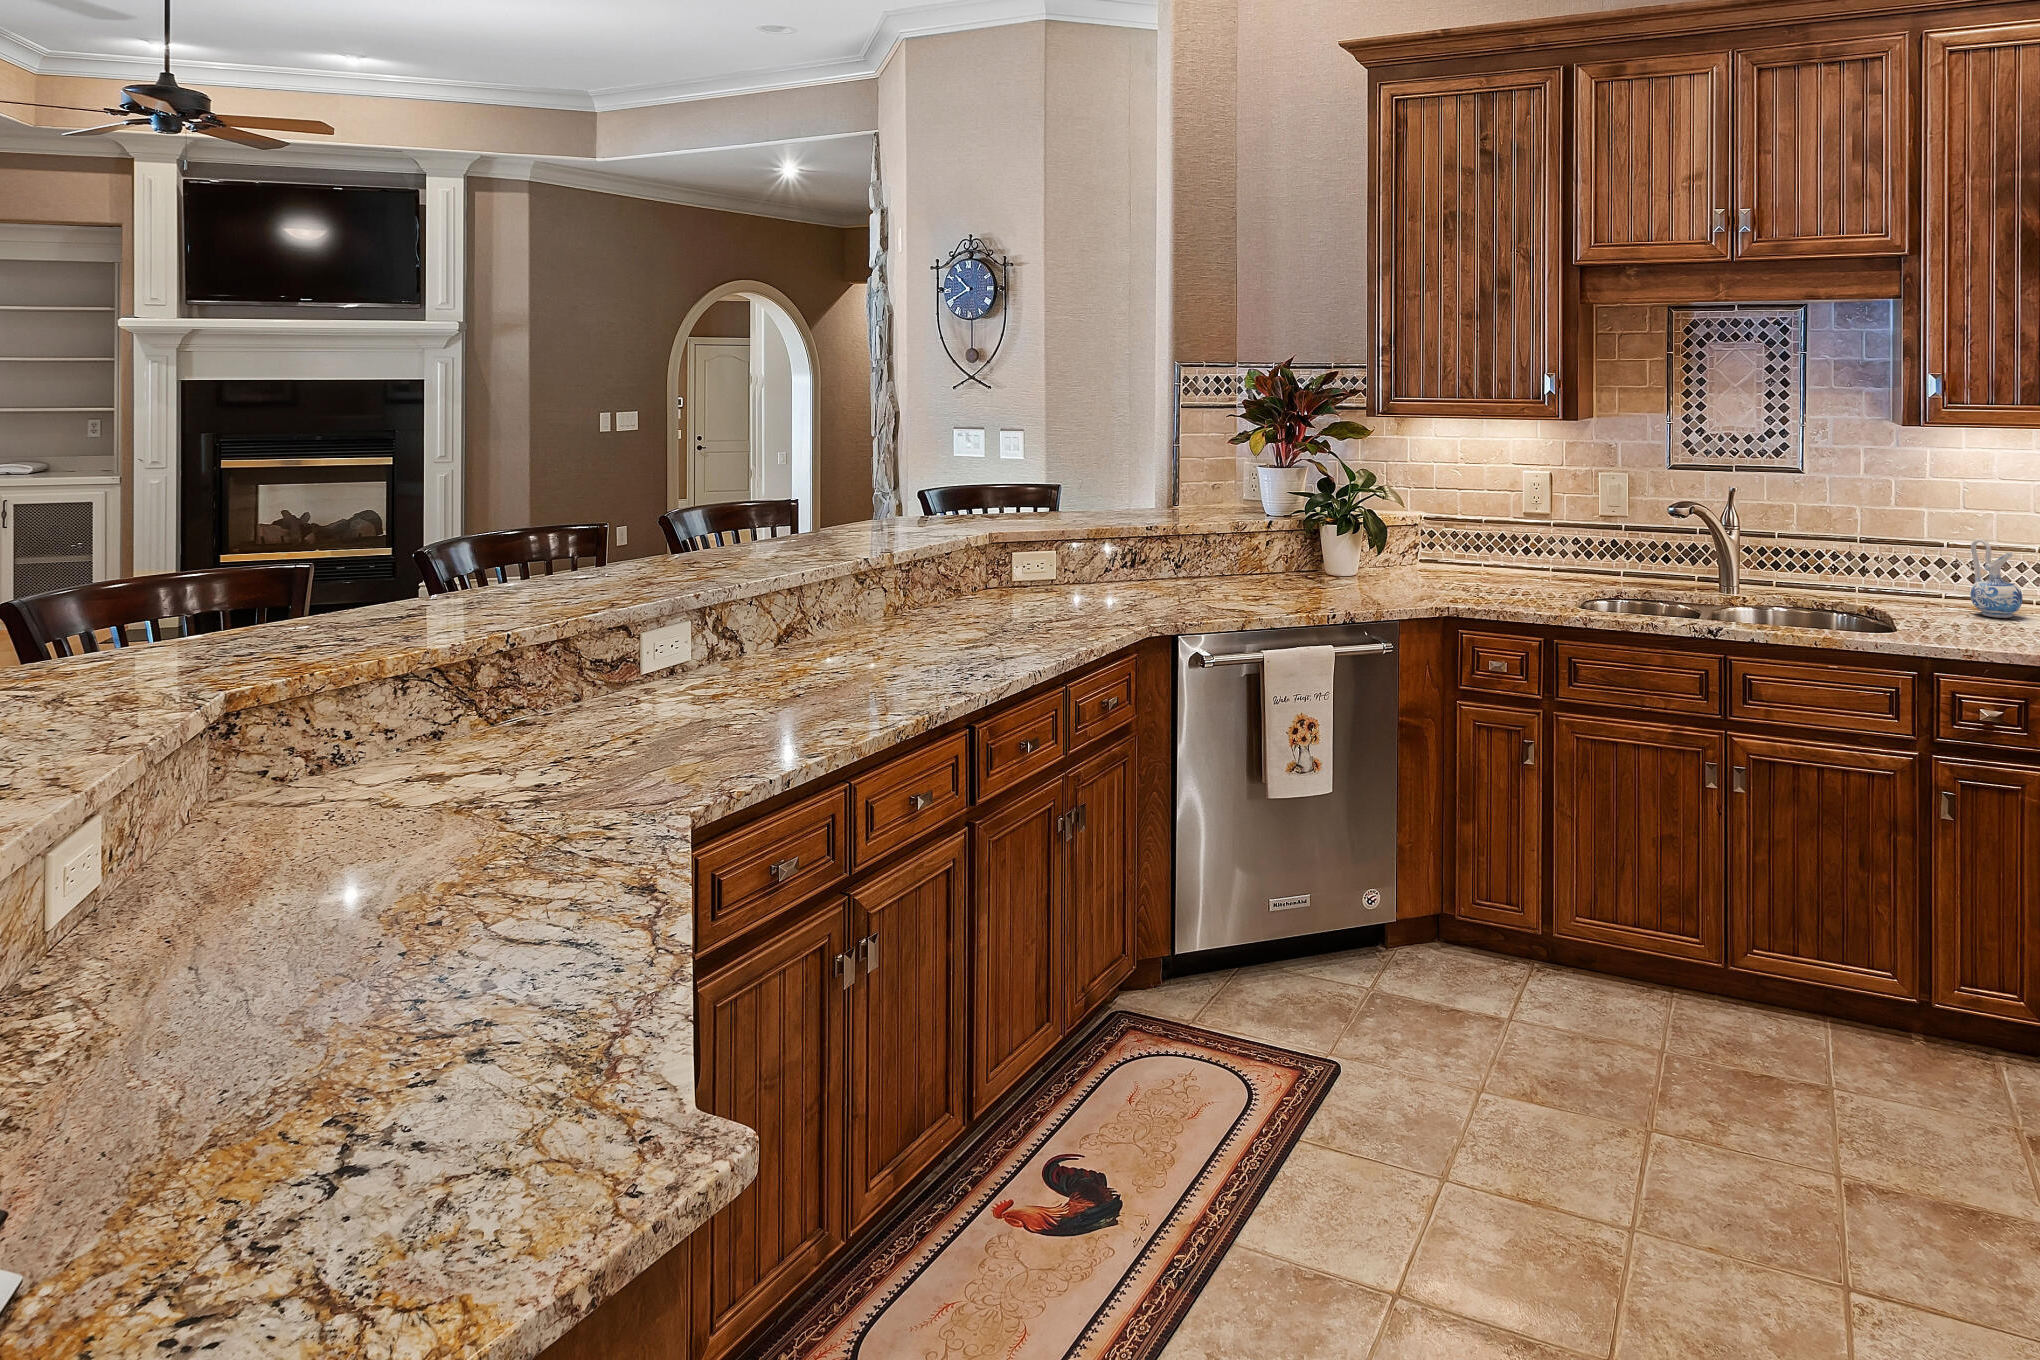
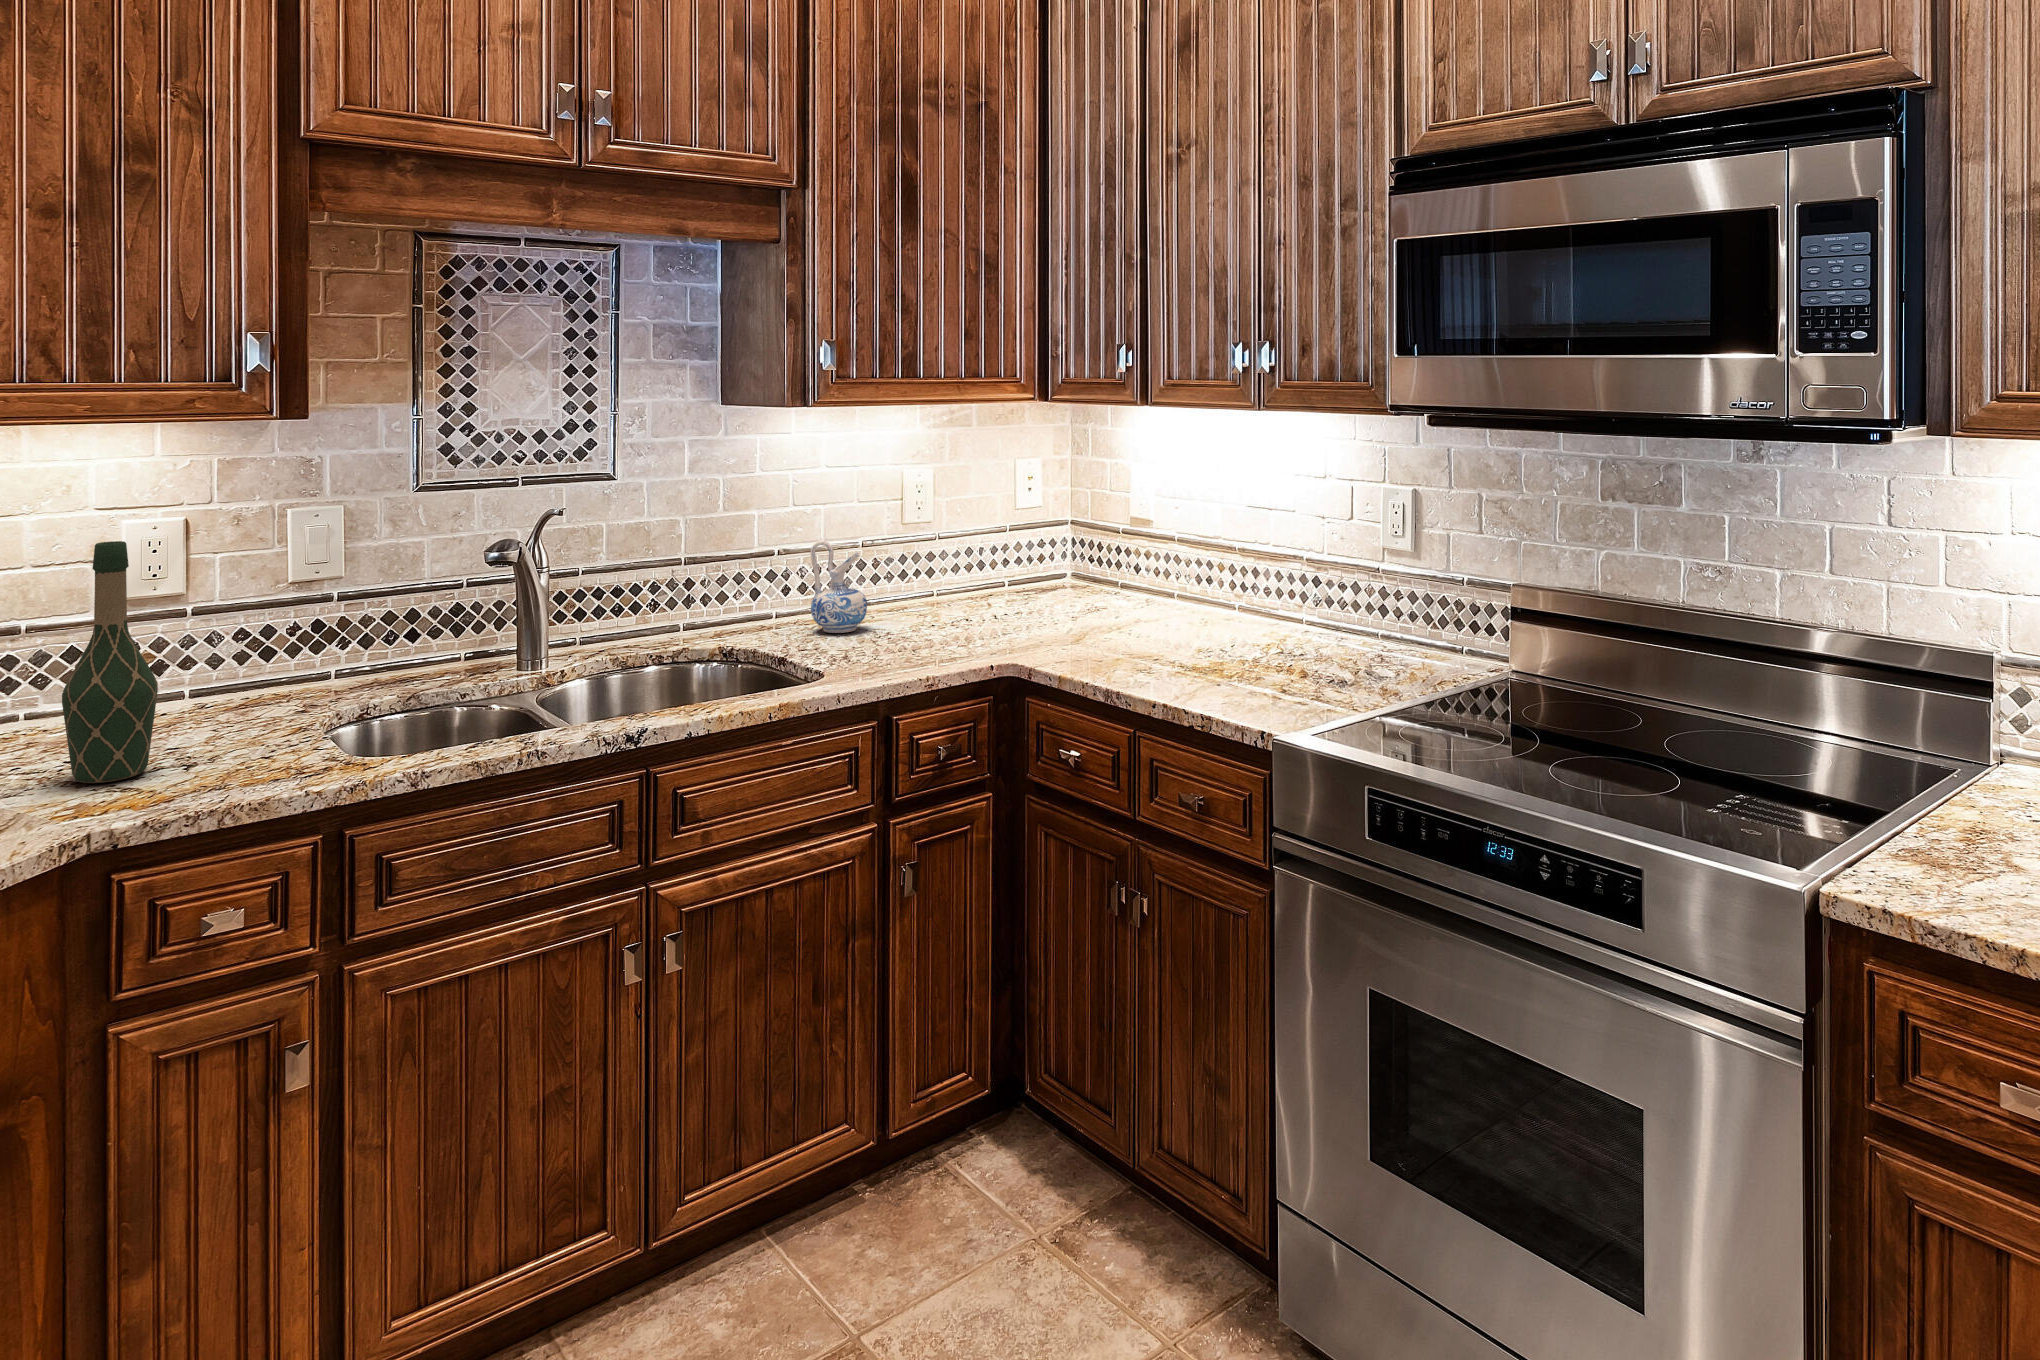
wine bottle: none [1470,478,1509,597] -> present [62,541,158,783]

